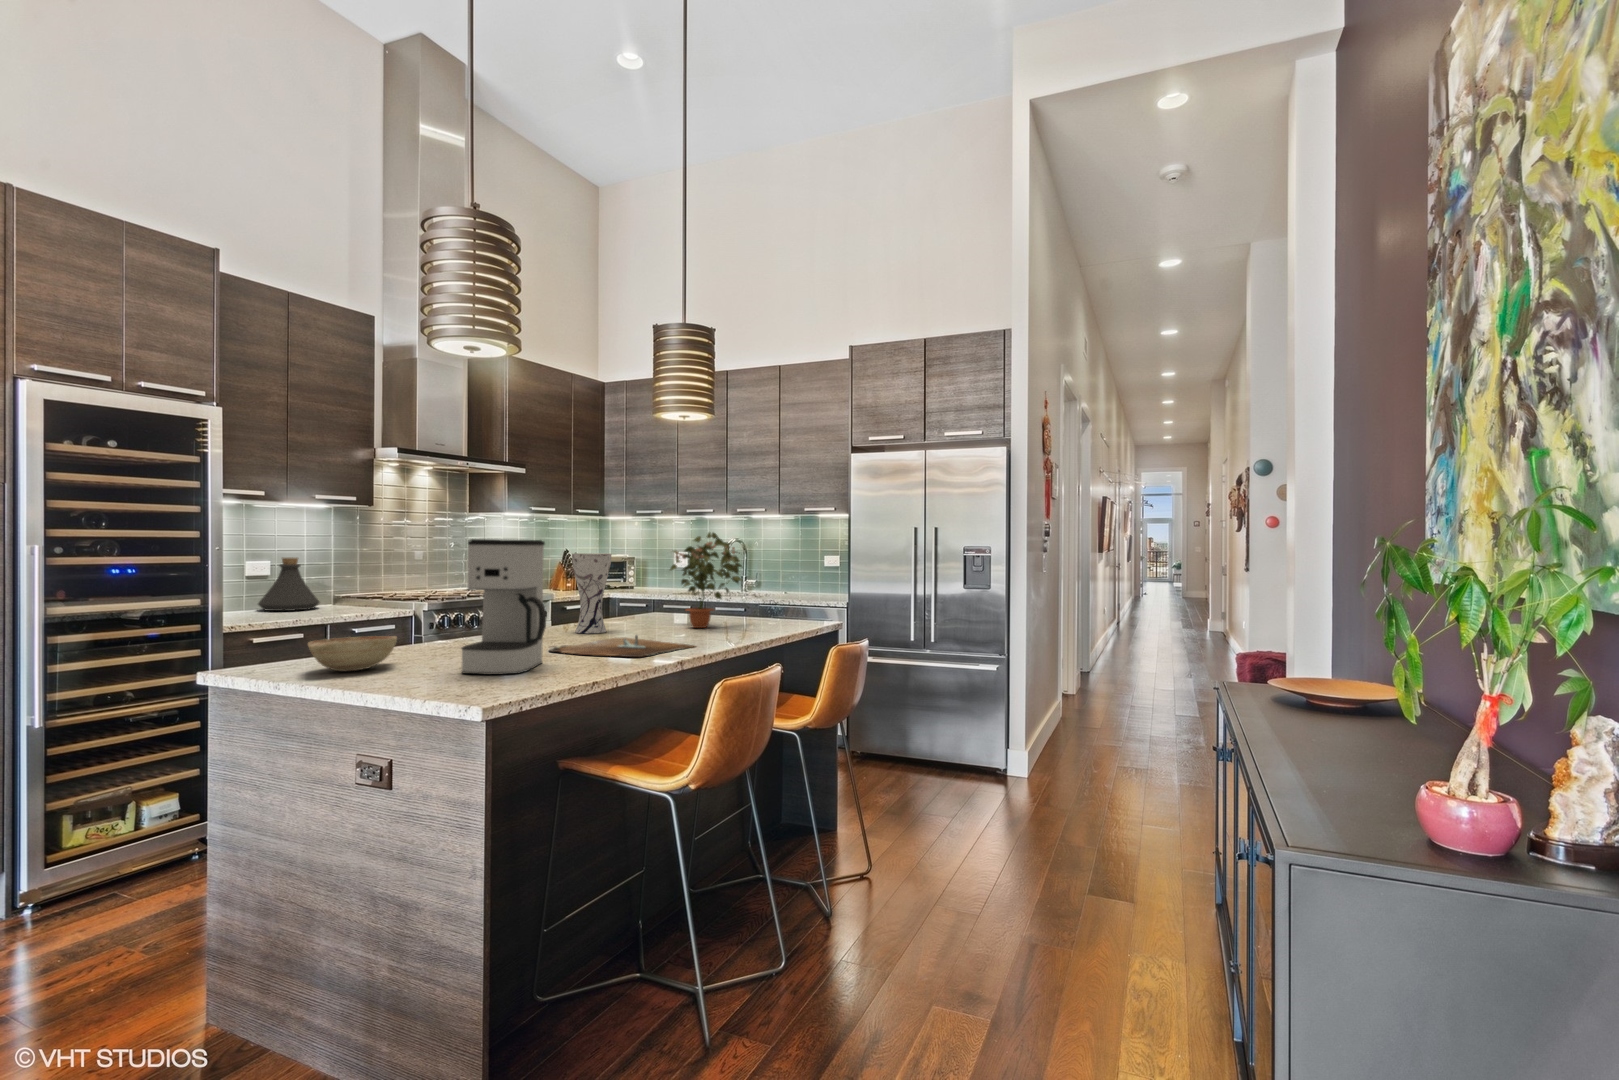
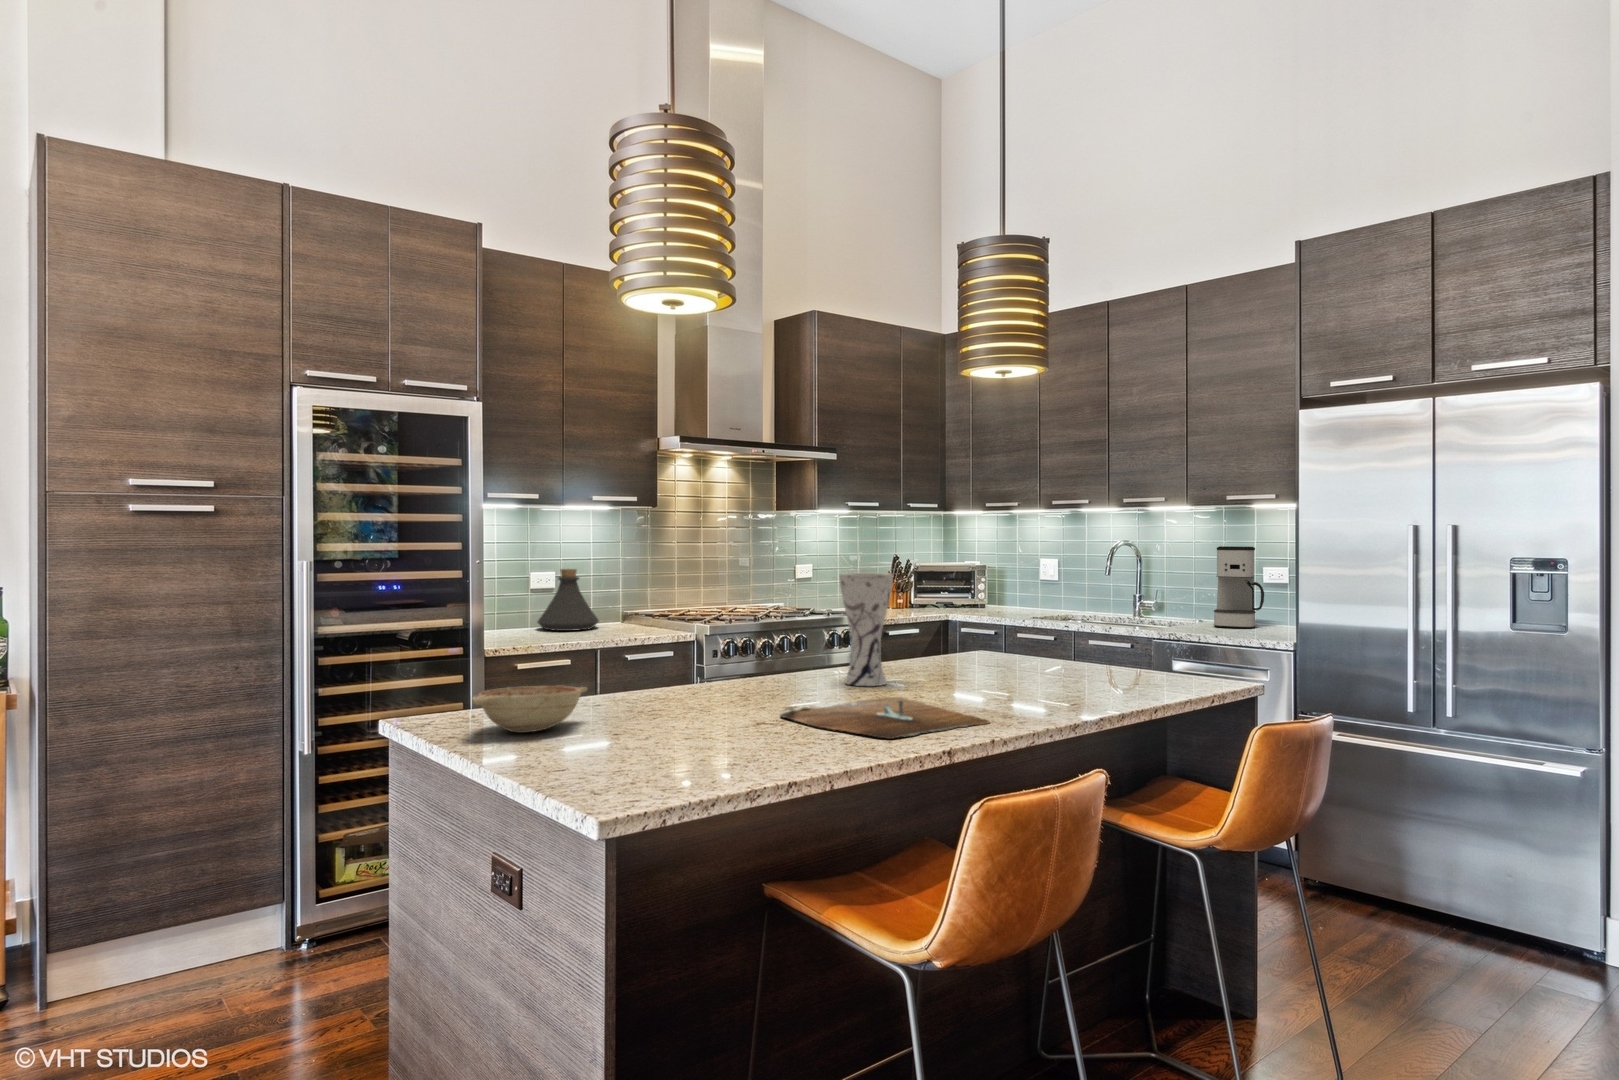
potted plant: present [670,532,742,628] -> none [982,541,1093,686]
coffee maker: present [461,539,547,675] -> present [1214,546,1264,628]

